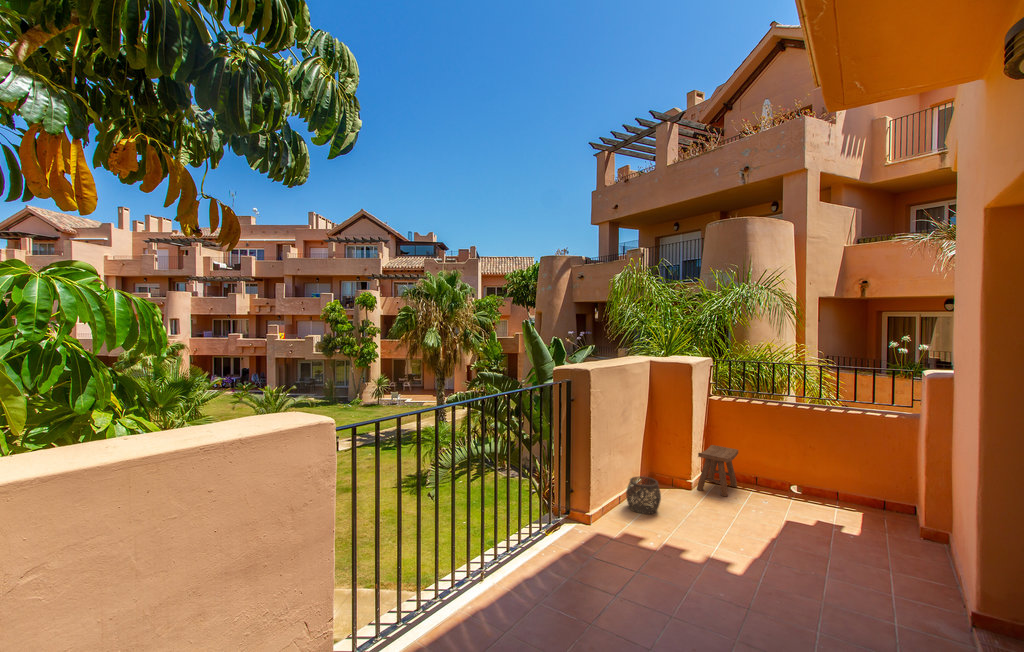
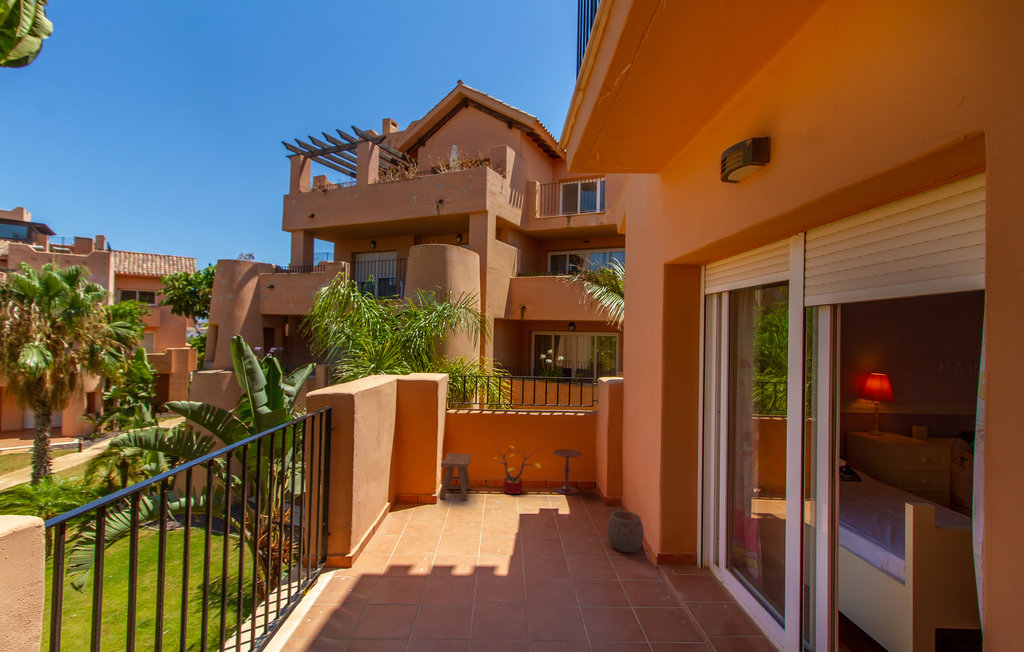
decorative plant: none [765,441,825,503] -> present [500,446,541,494]
side table: none [847,461,892,520] -> present [553,449,582,495]
woven basket: present [626,477,661,514] -> present [608,511,644,552]

